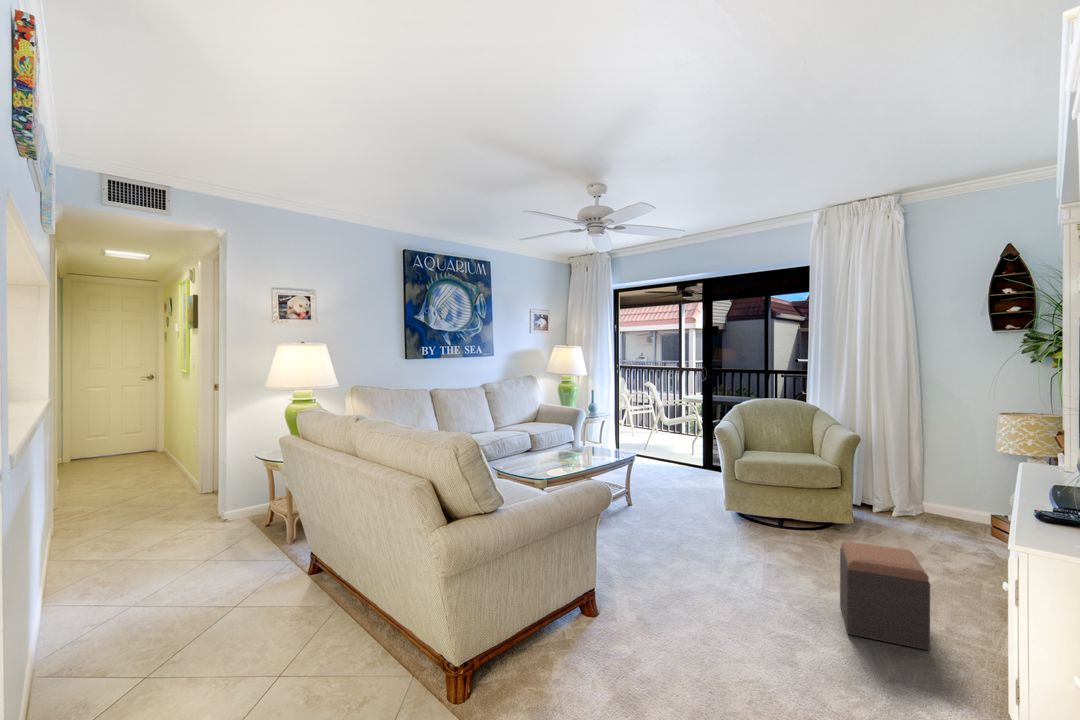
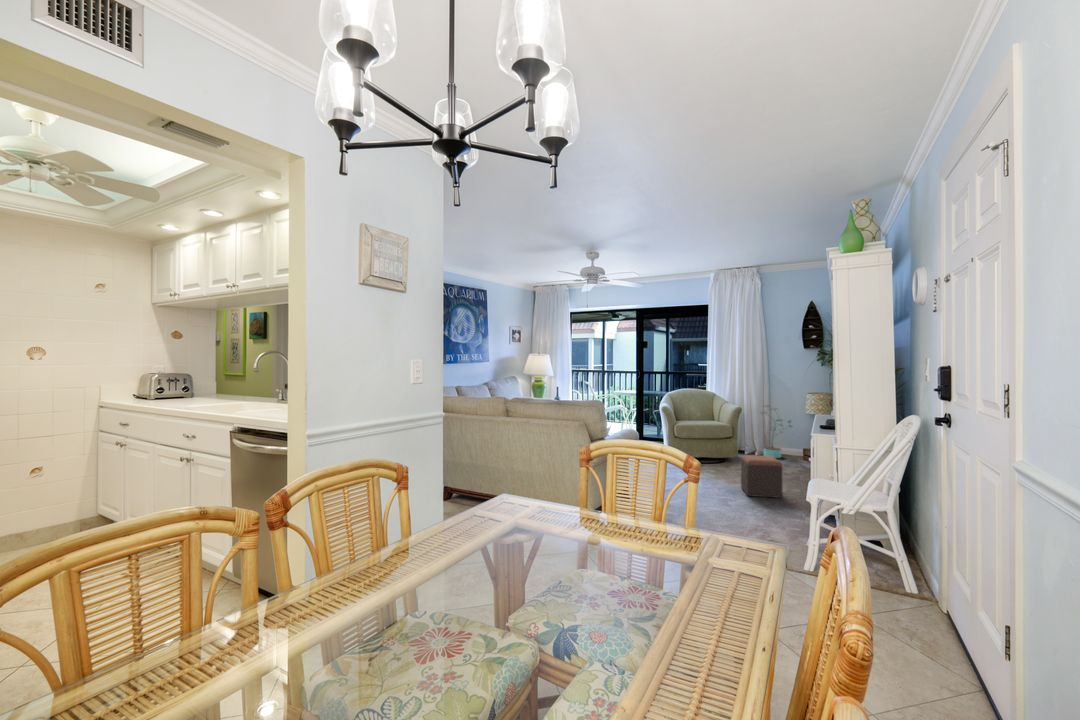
potted plant: none [901,431,968,527] -> present [762,408,791,458]

